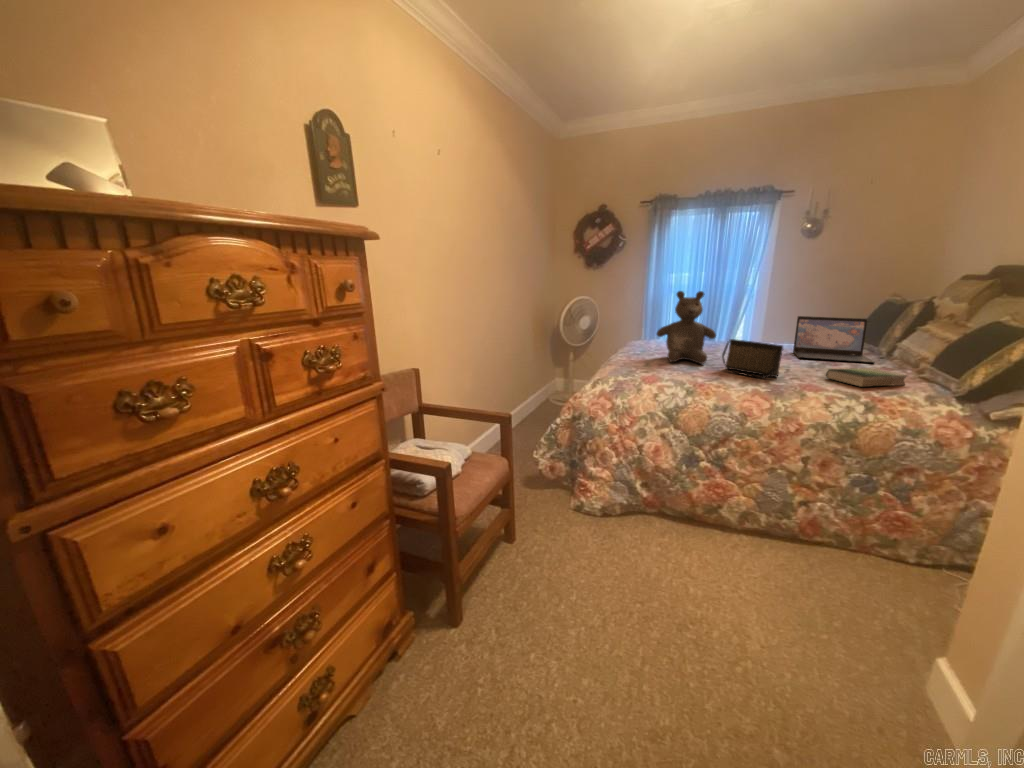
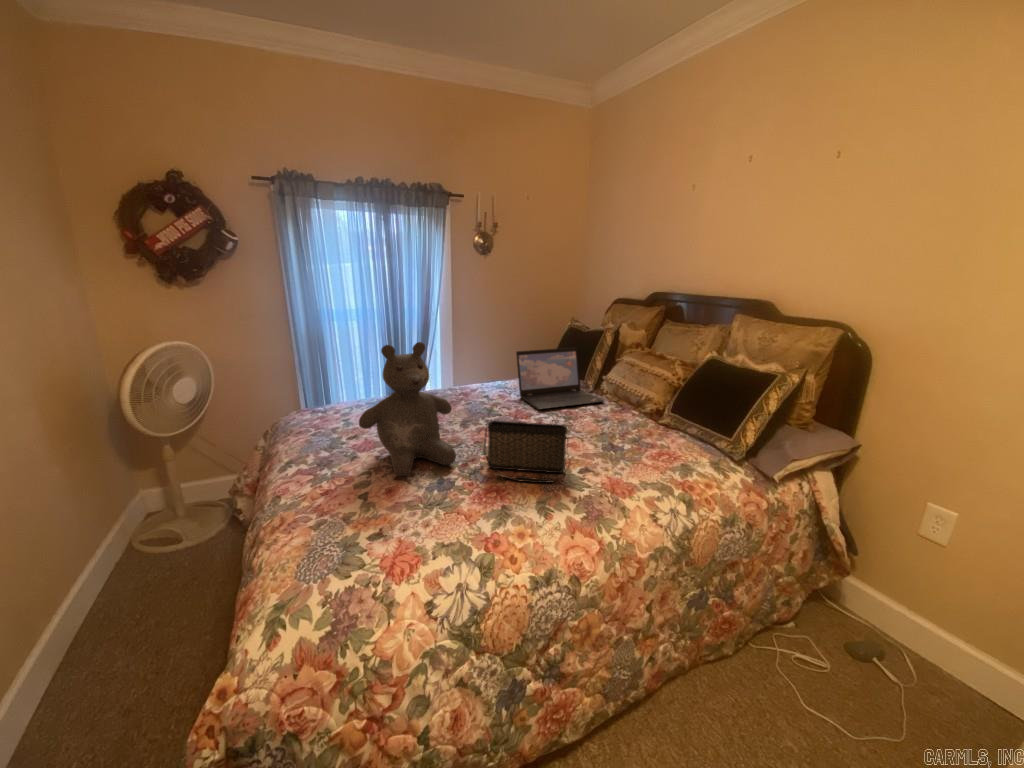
book: present [826,368,907,387] -> none [605,423,673,464]

